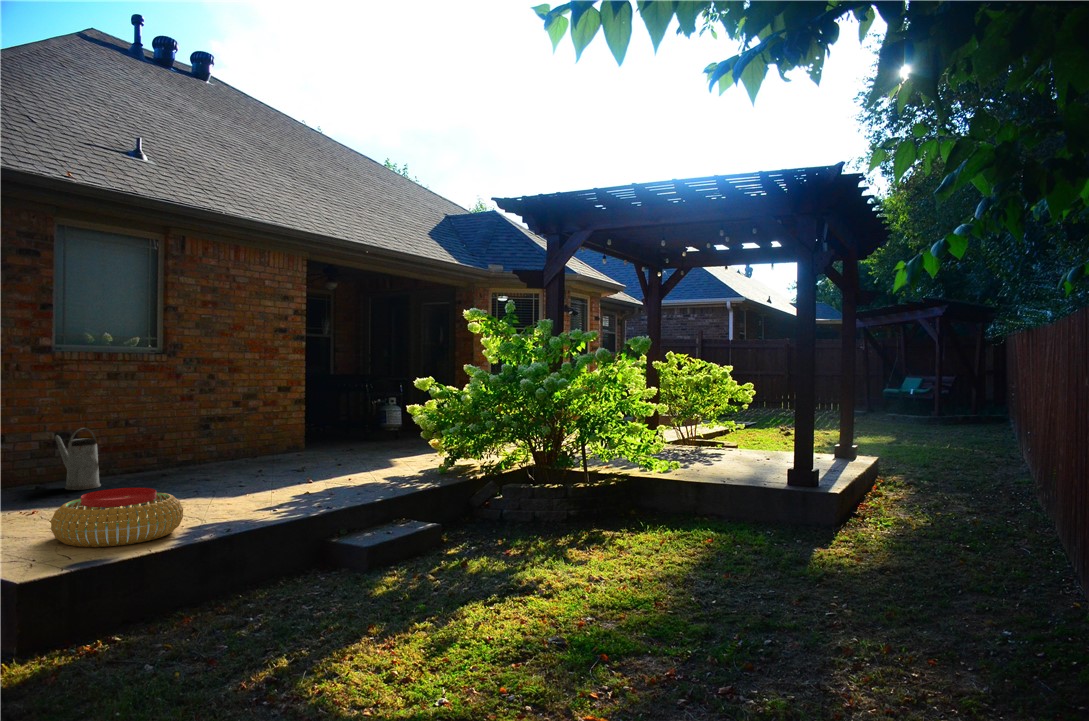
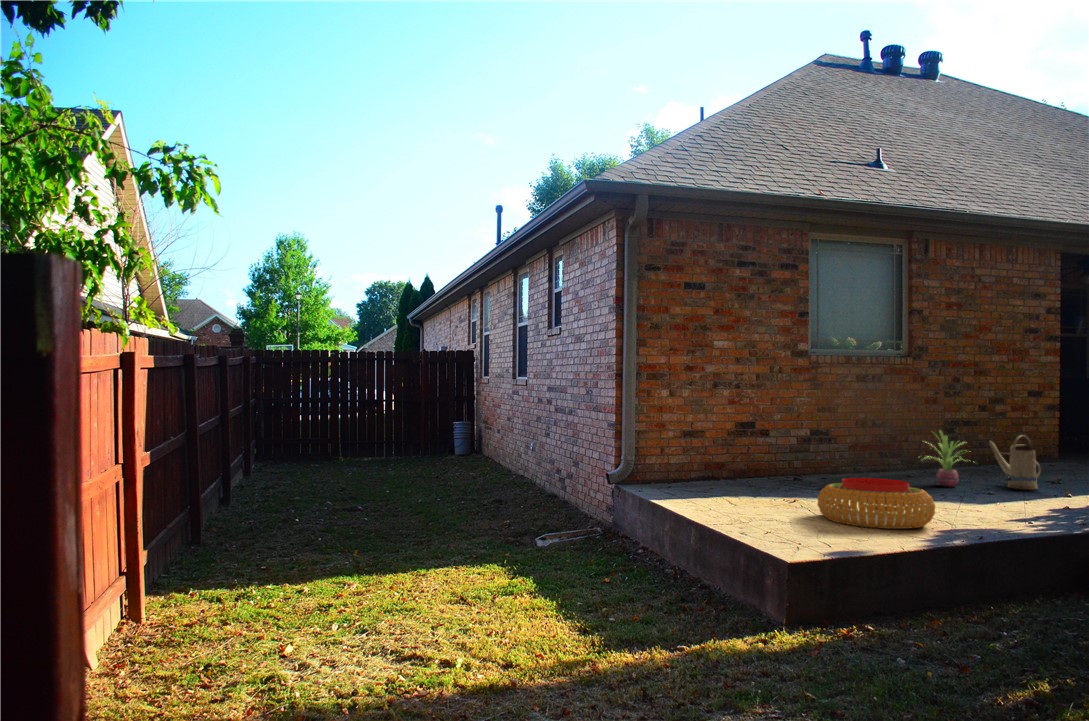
decorative plant: none [182,417,237,470] -> present [928,431,959,487]
watering can: present [55,428,101,490] -> present [989,435,1041,490]

